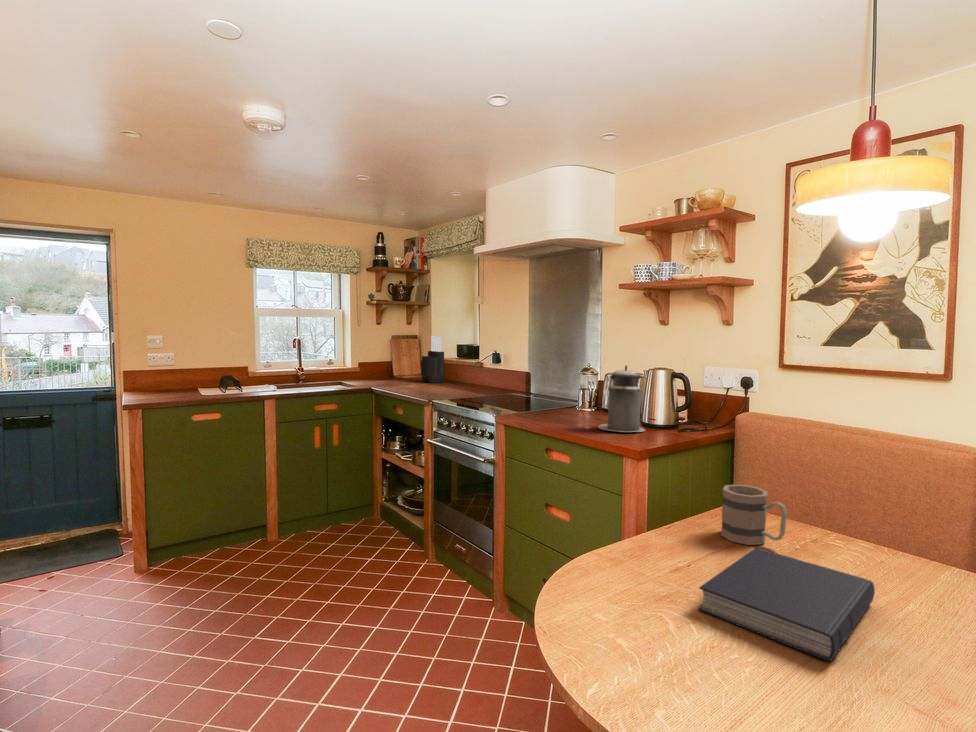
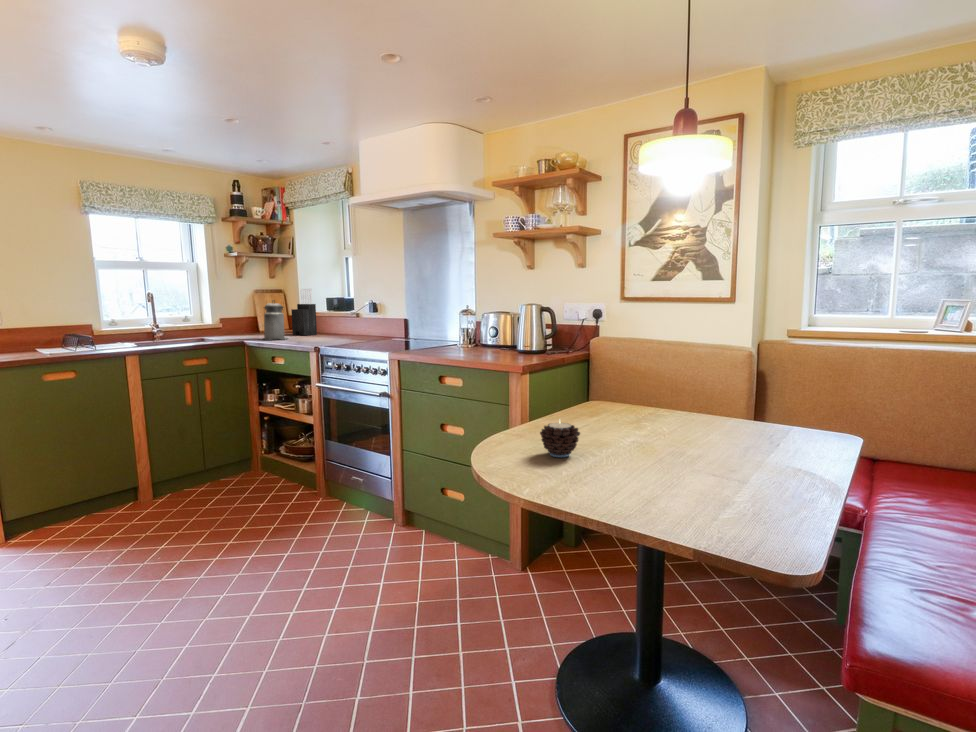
canister: present [599,365,645,432] -> present [260,300,288,339]
mug: present [721,485,787,545] -> none [593,376,637,416]
book: present [699,548,875,661] -> none [589,411,692,456]
candle: none [620,575,680,634] -> present [540,421,580,457]

